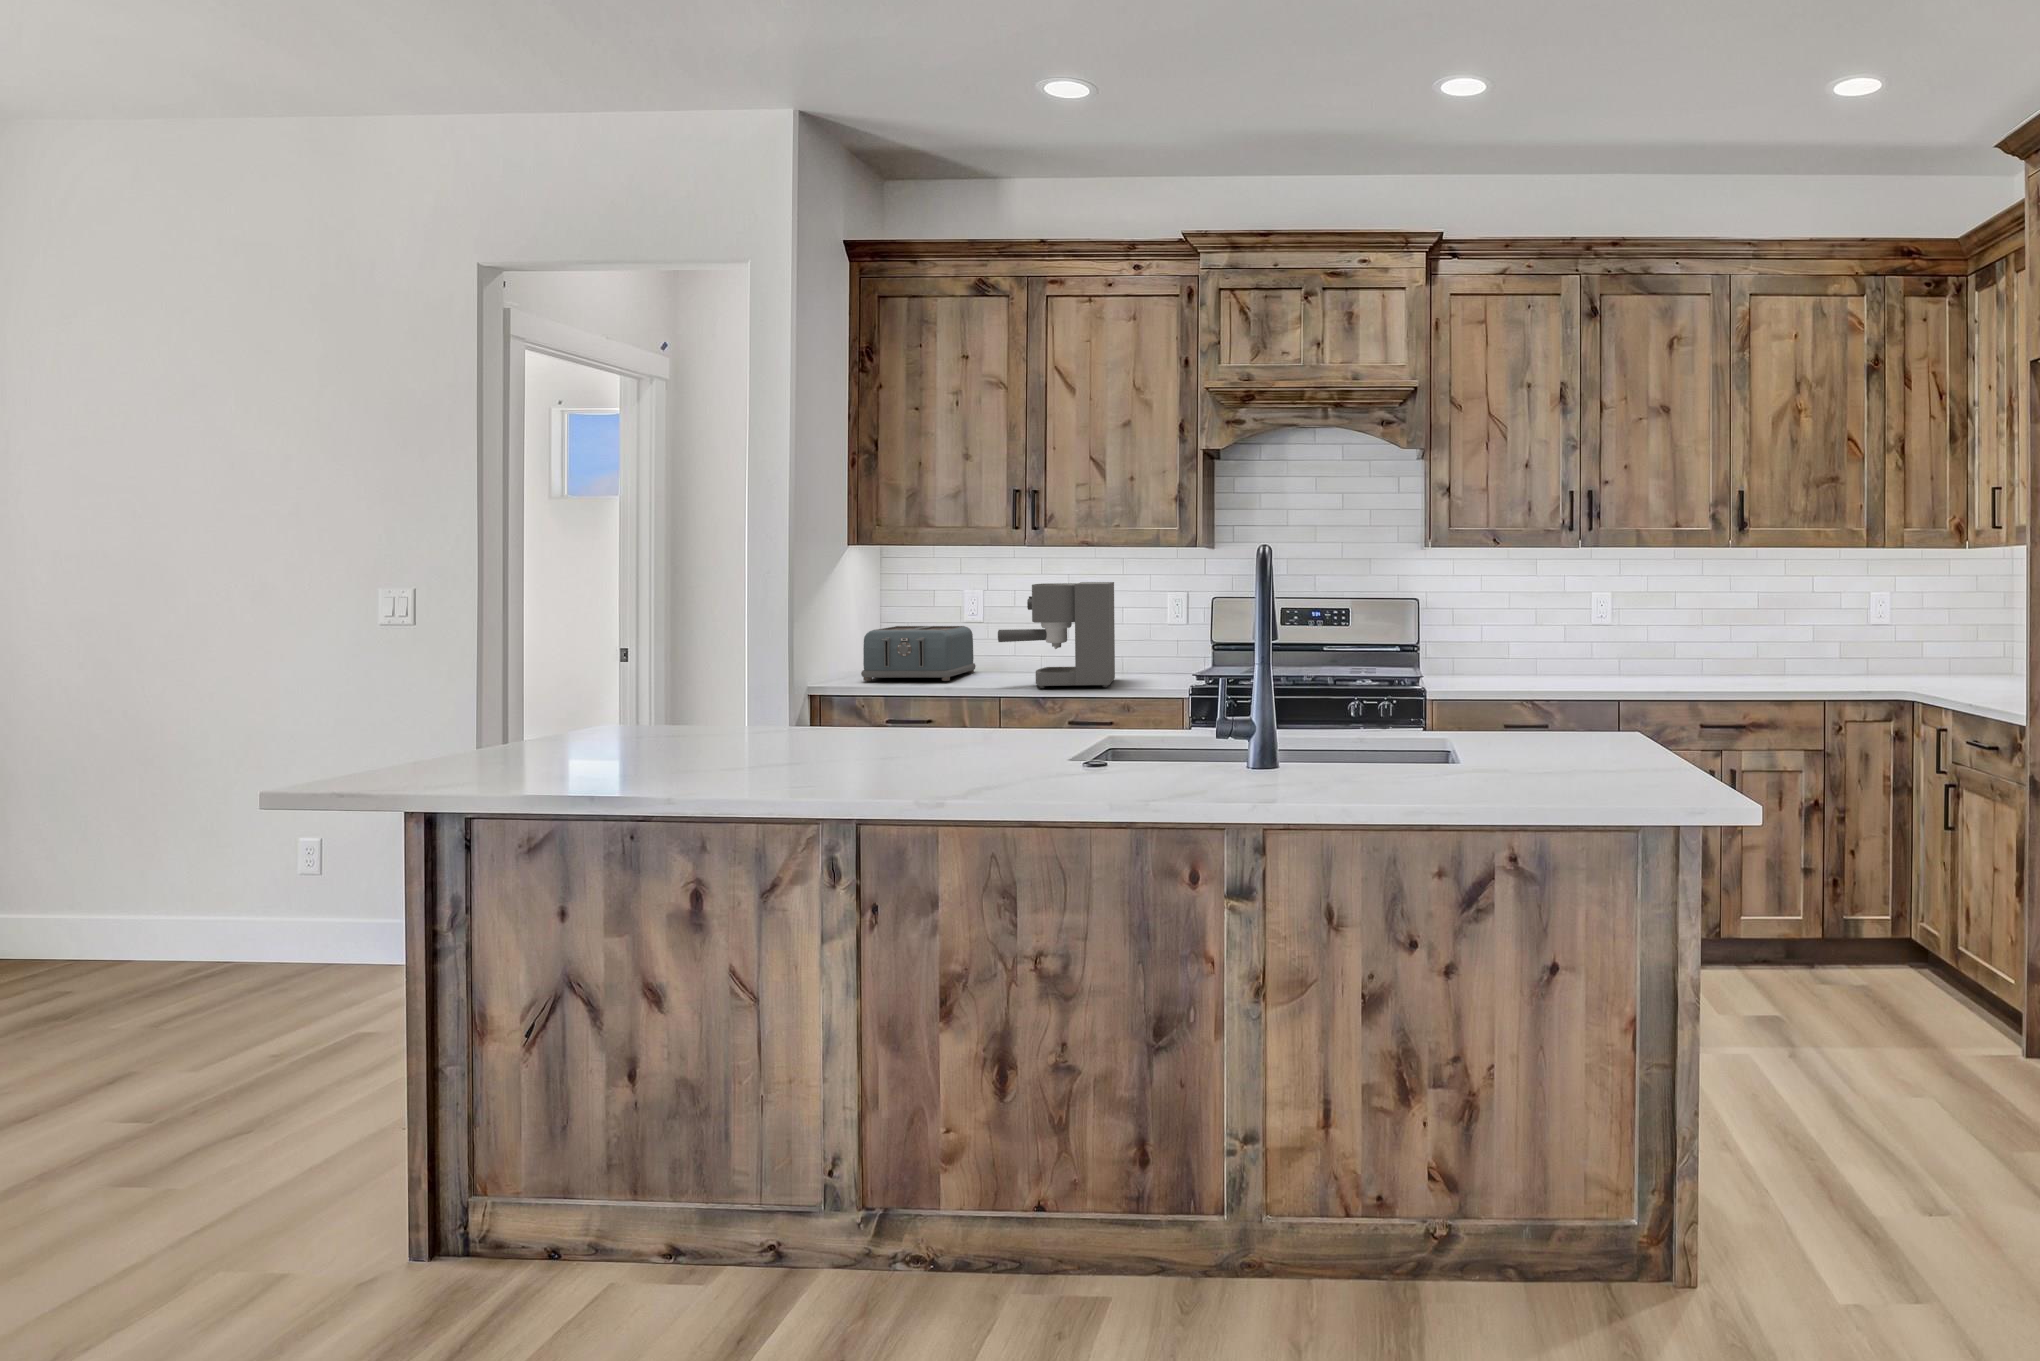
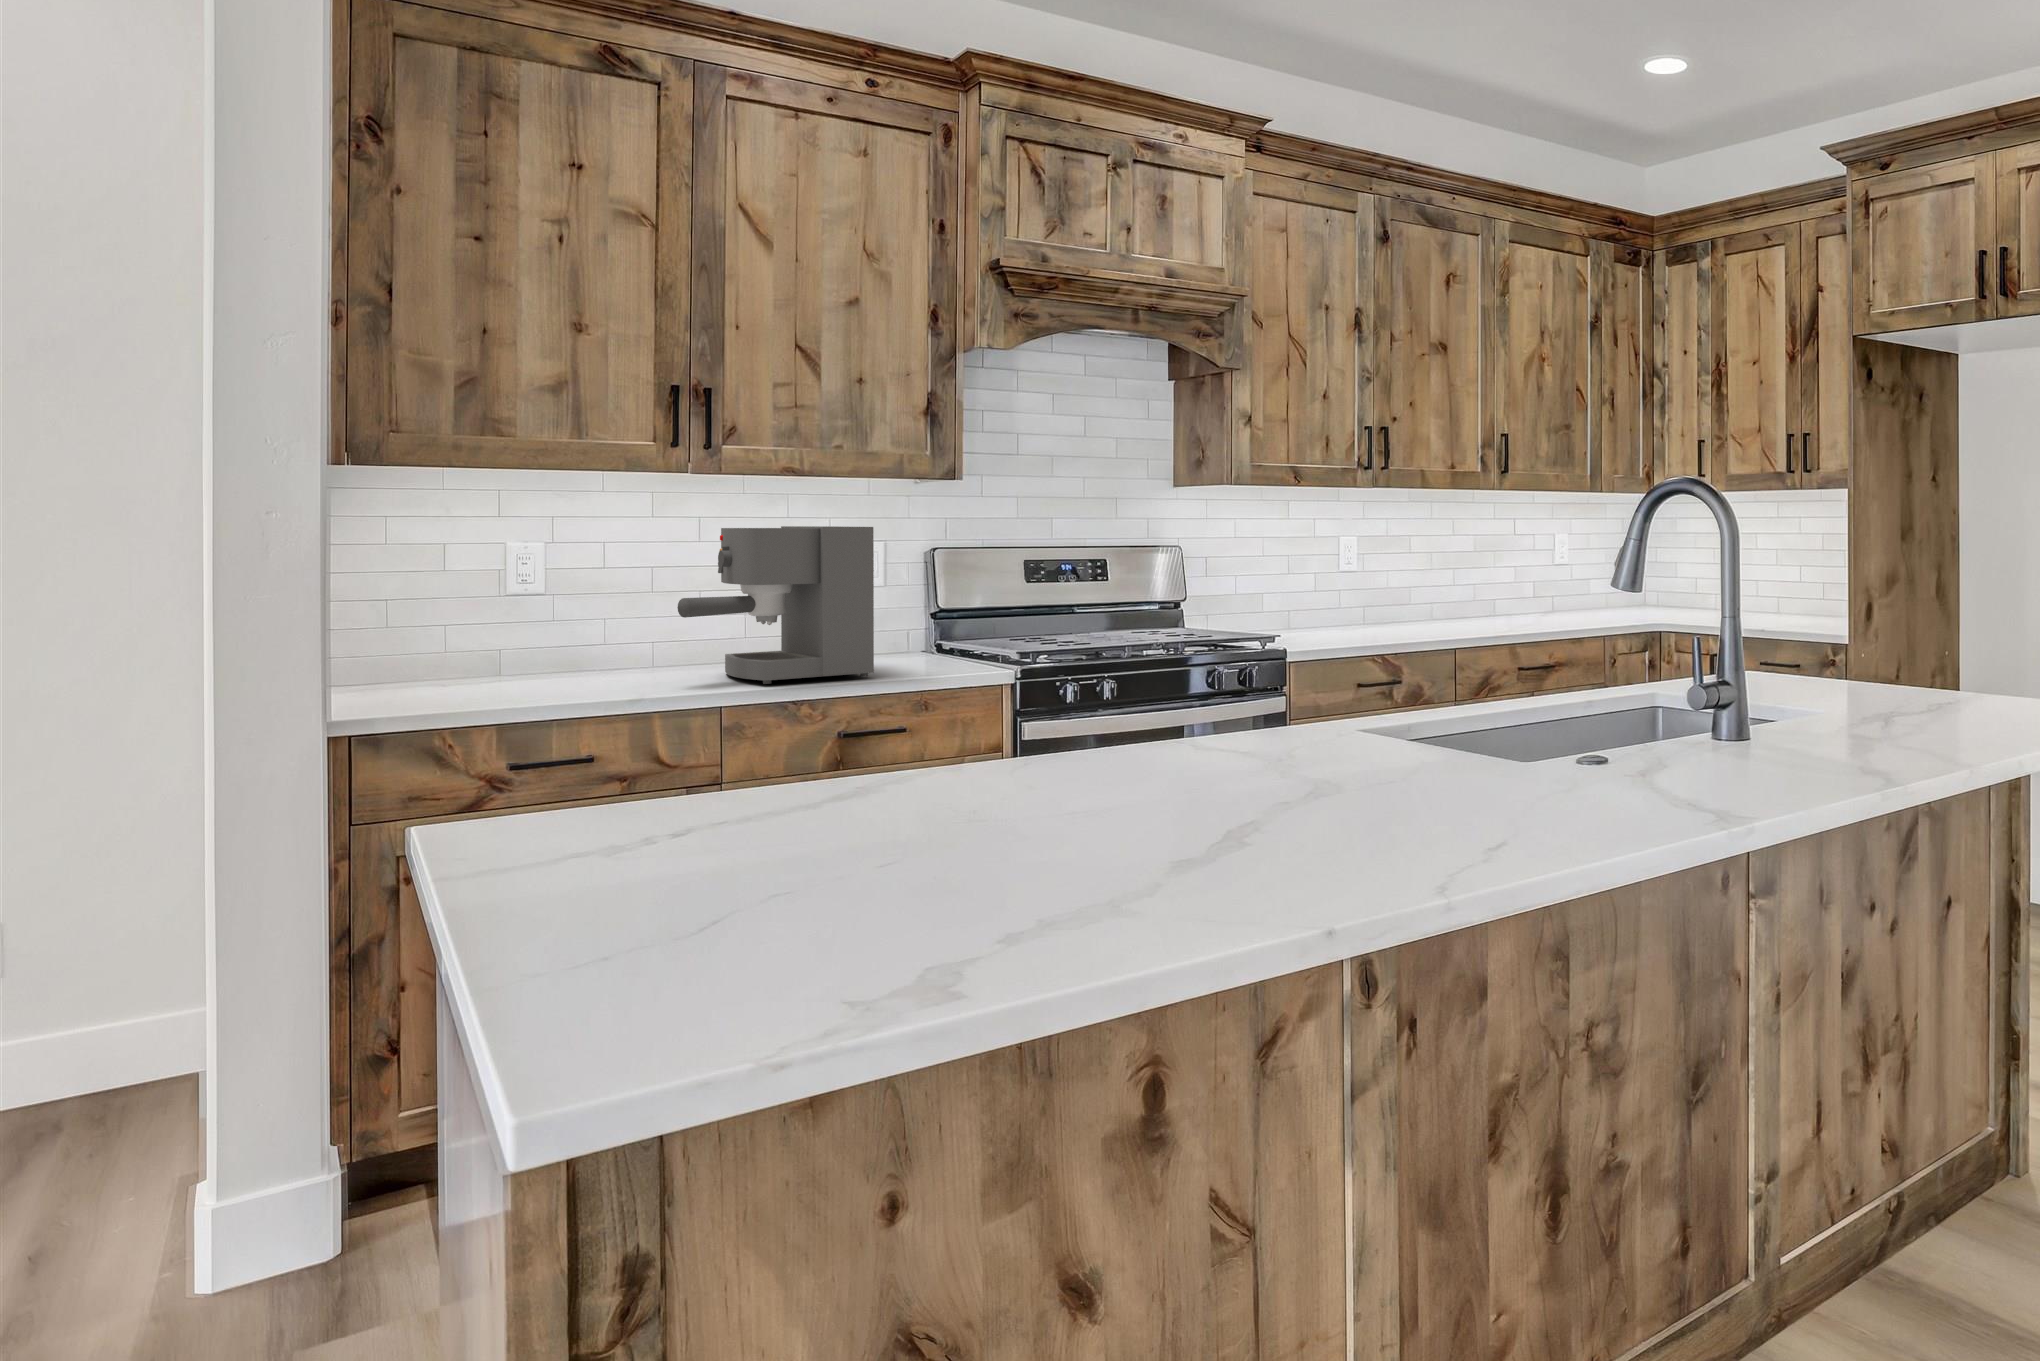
toaster: present [861,626,976,681] -> none [377,598,567,695]

